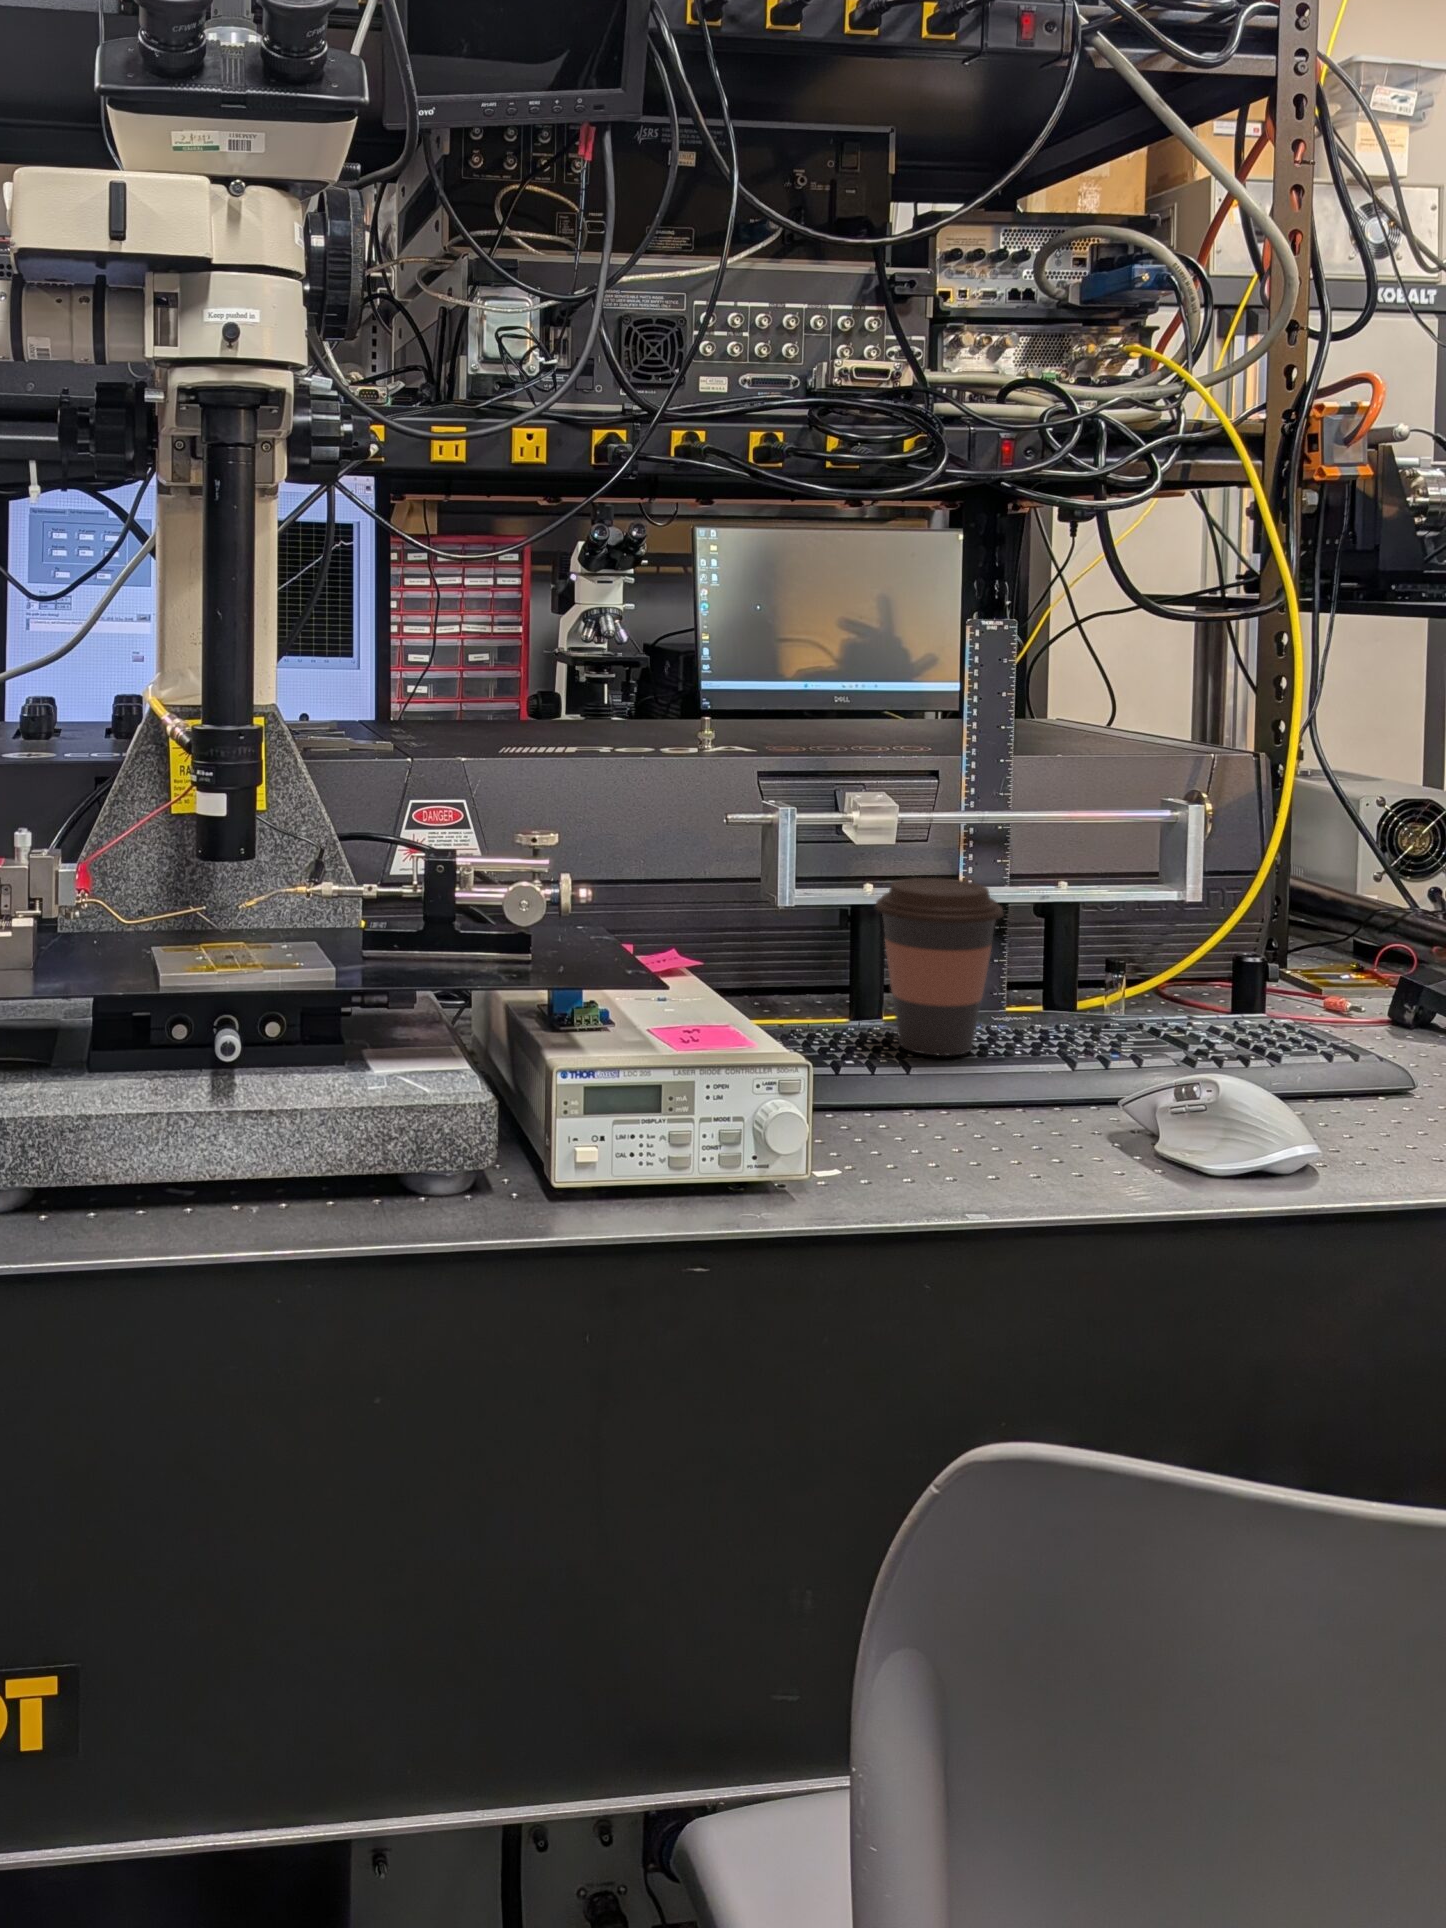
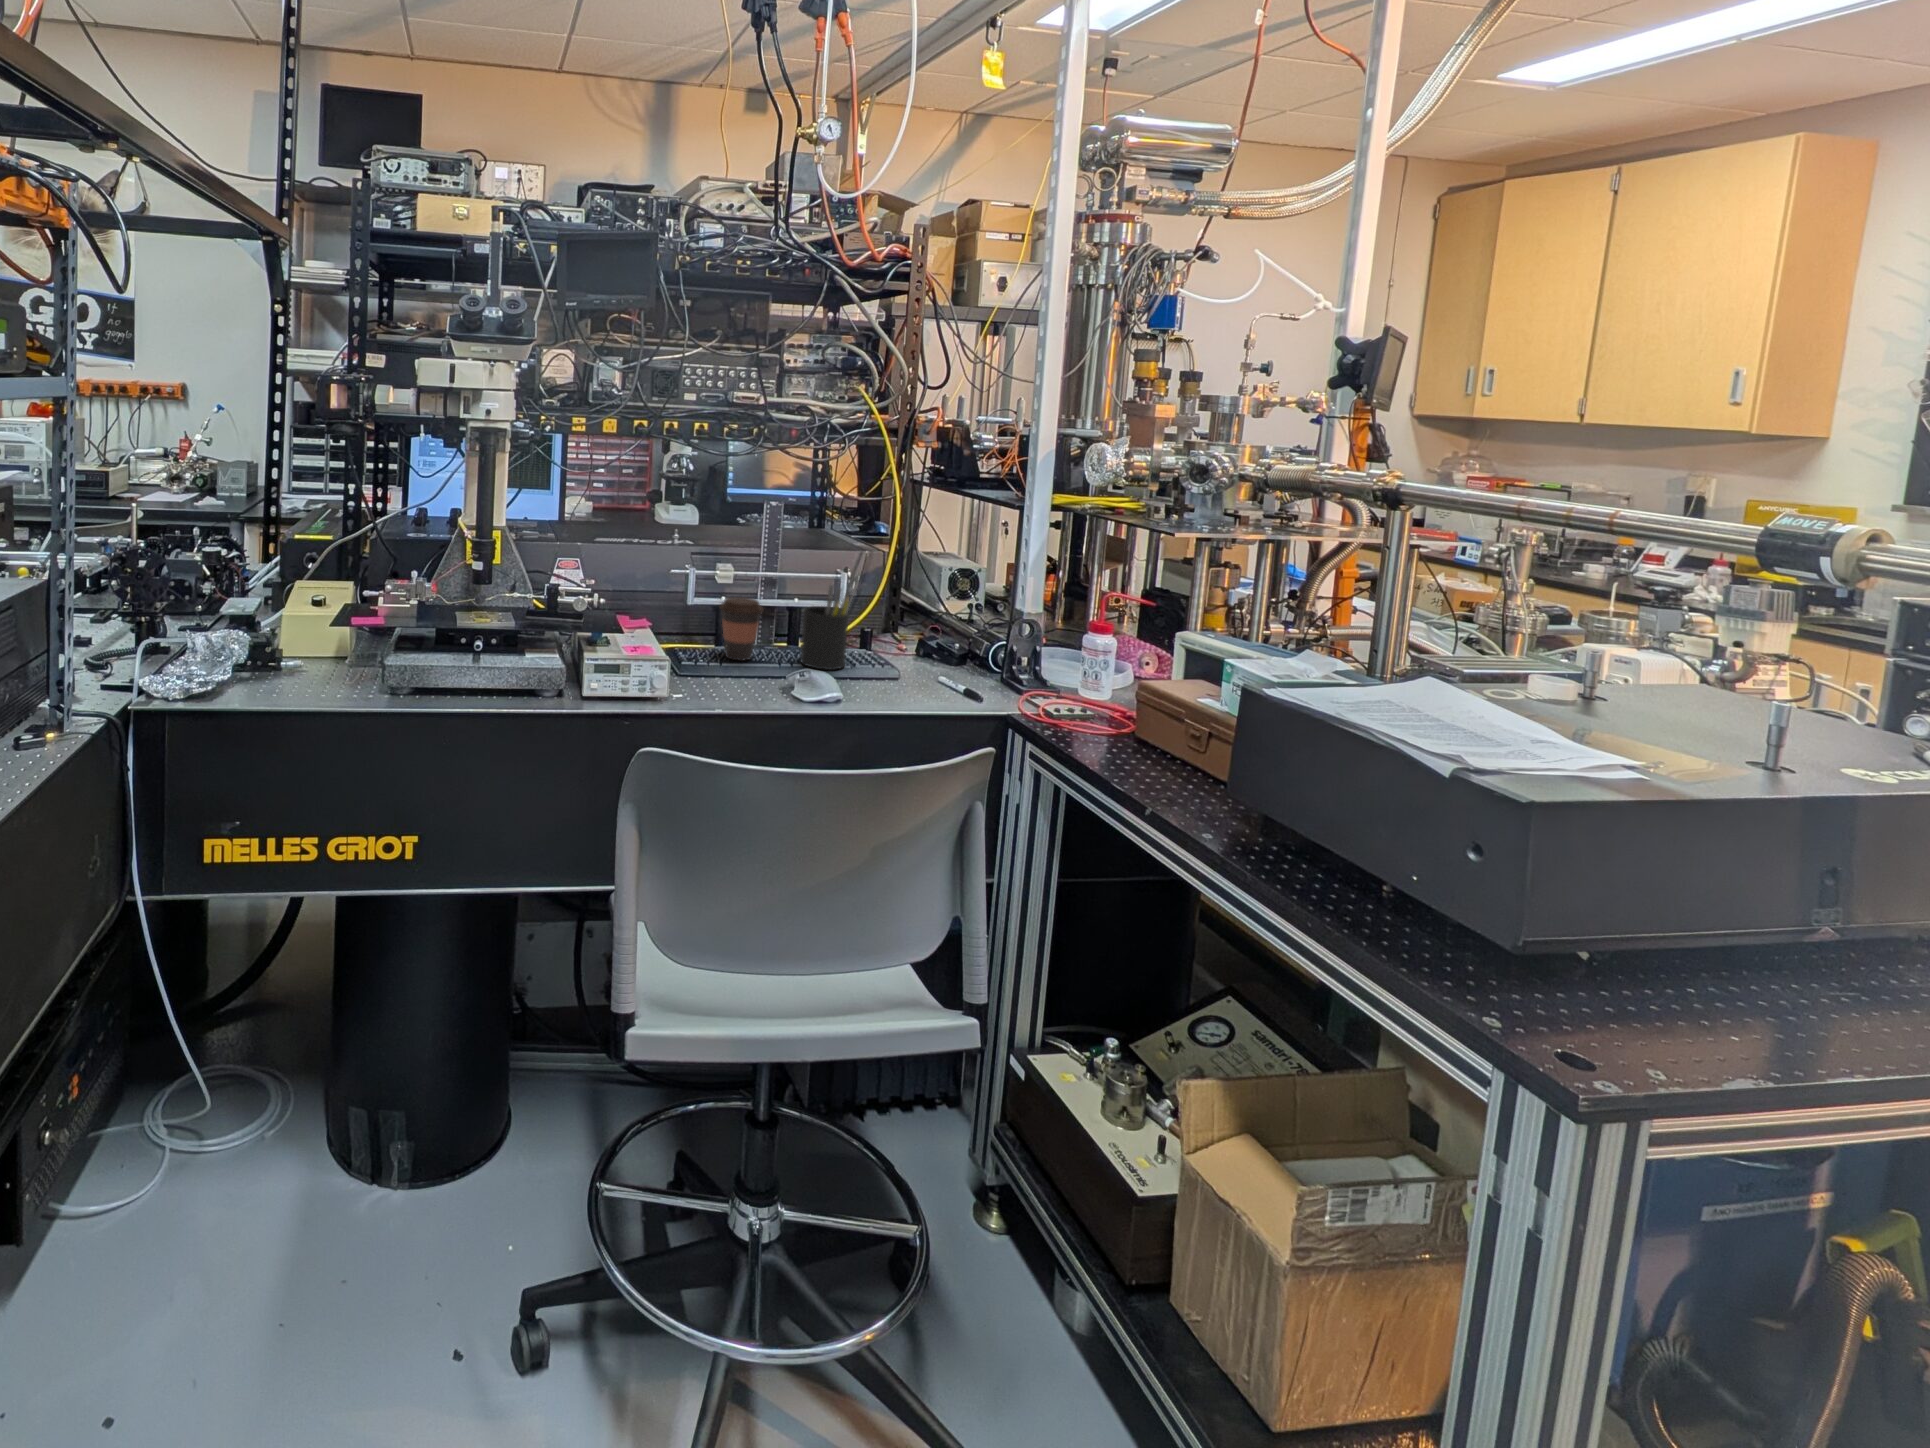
pen holder: none [1108,812,1269,1070] -> present [801,585,850,670]

